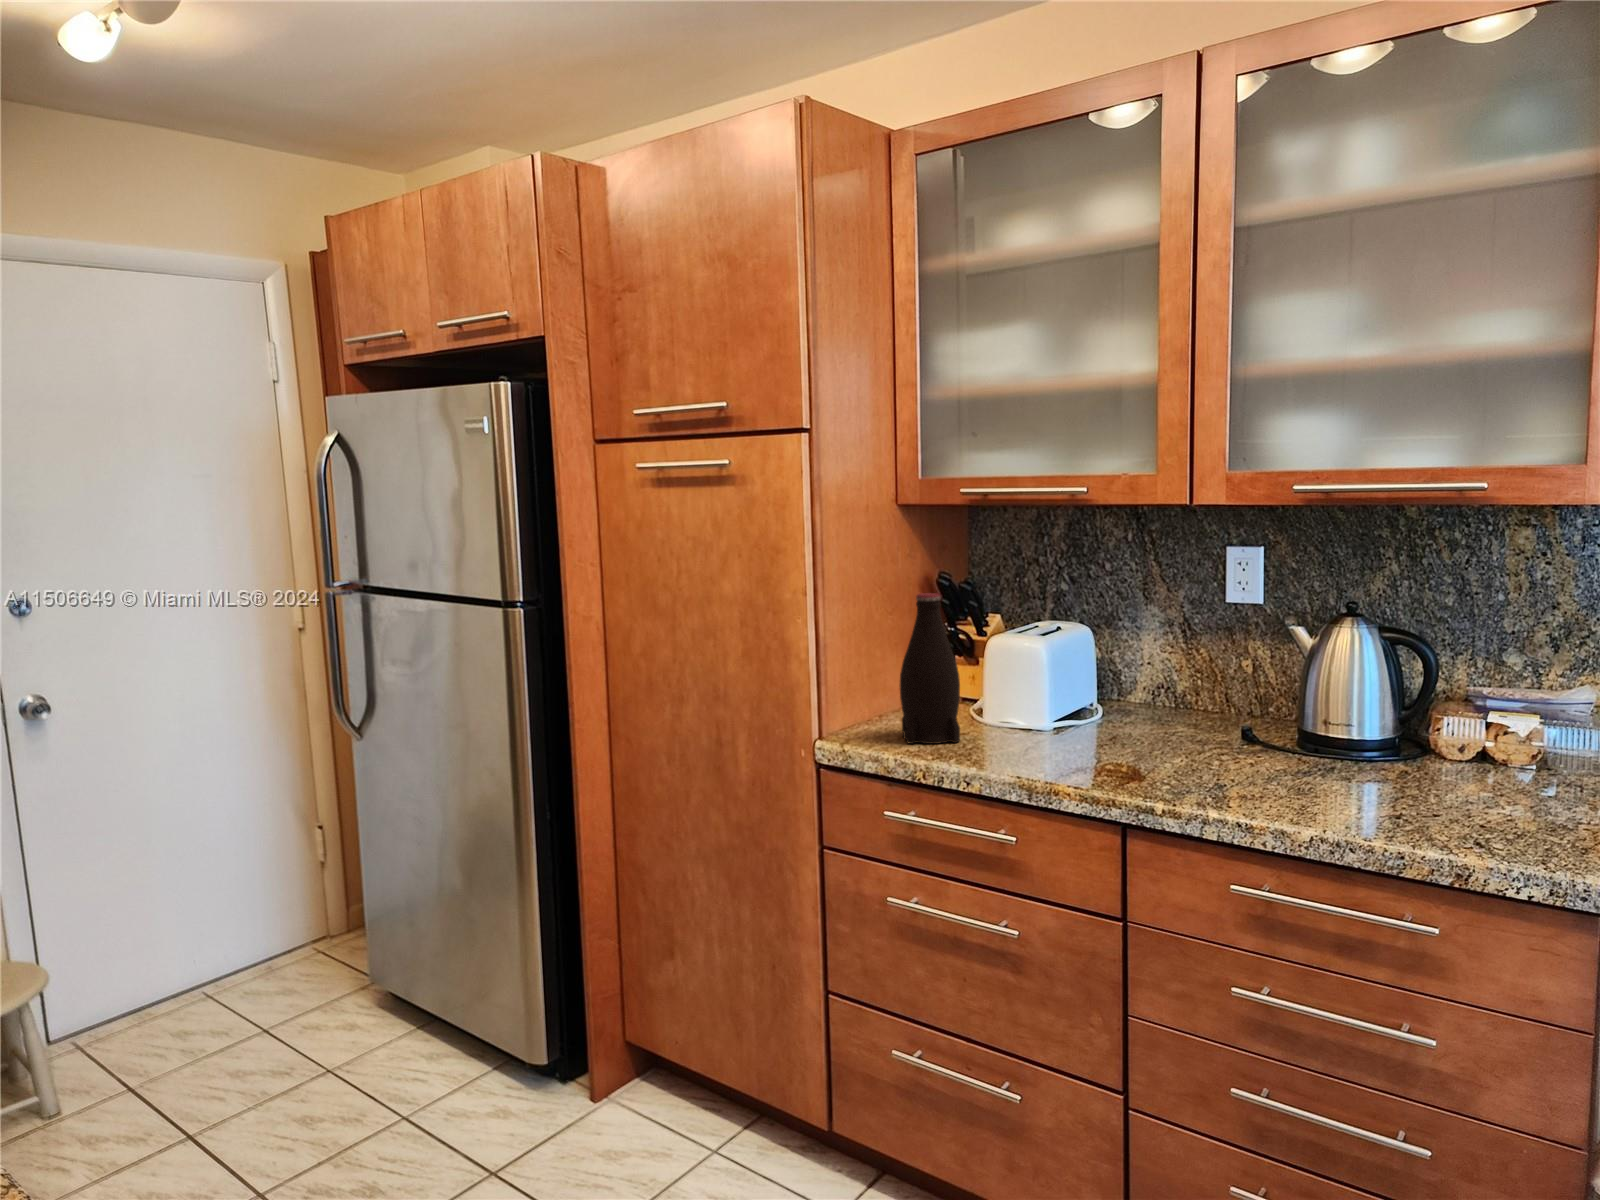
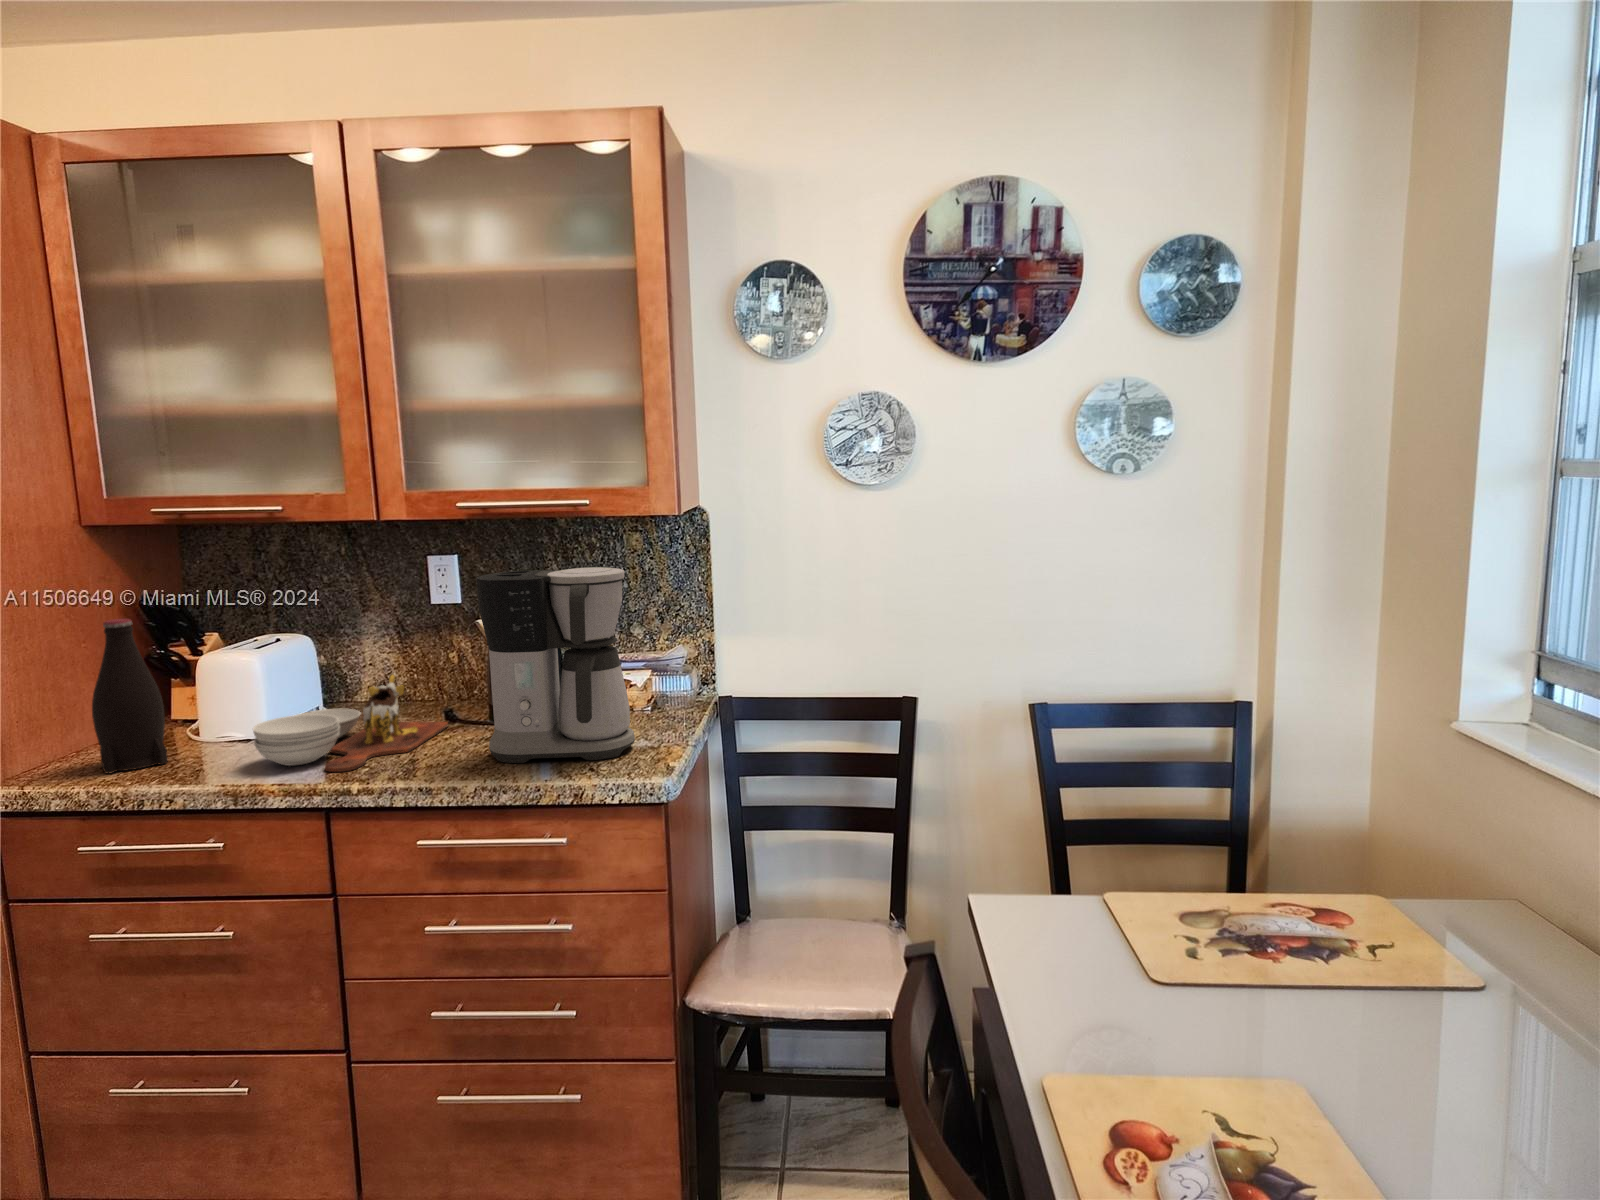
coffee maker: none [1321,569,1550,832] -> present [476,567,635,763]
cutting board: none [1046,679,1249,785] -> present [253,675,448,772]

